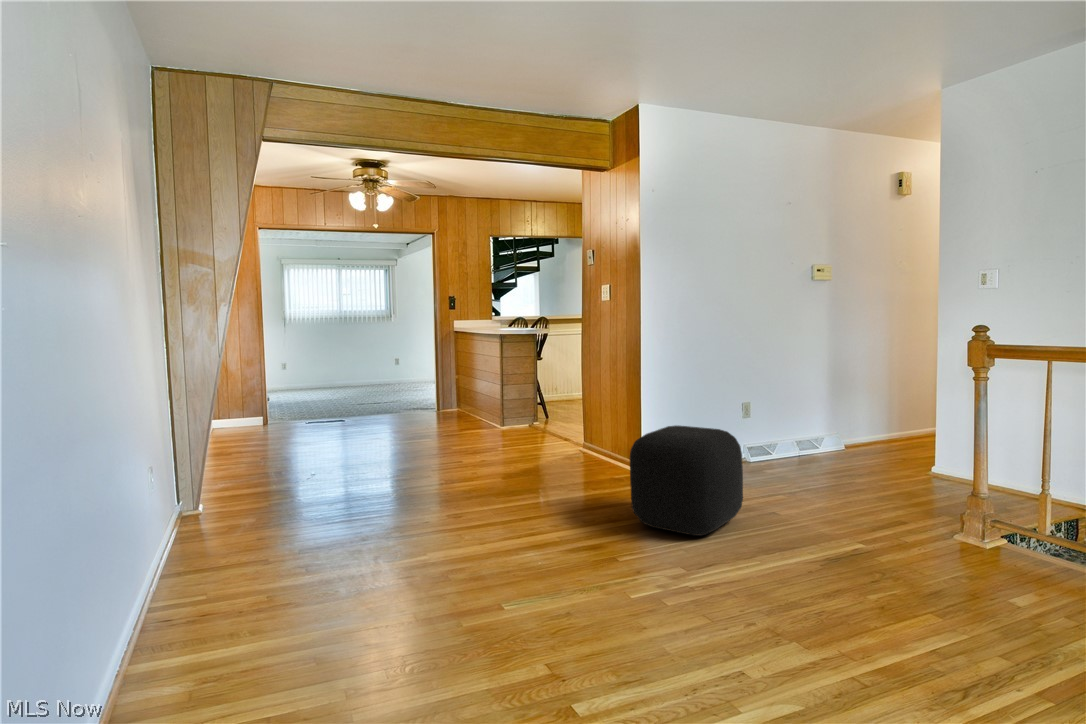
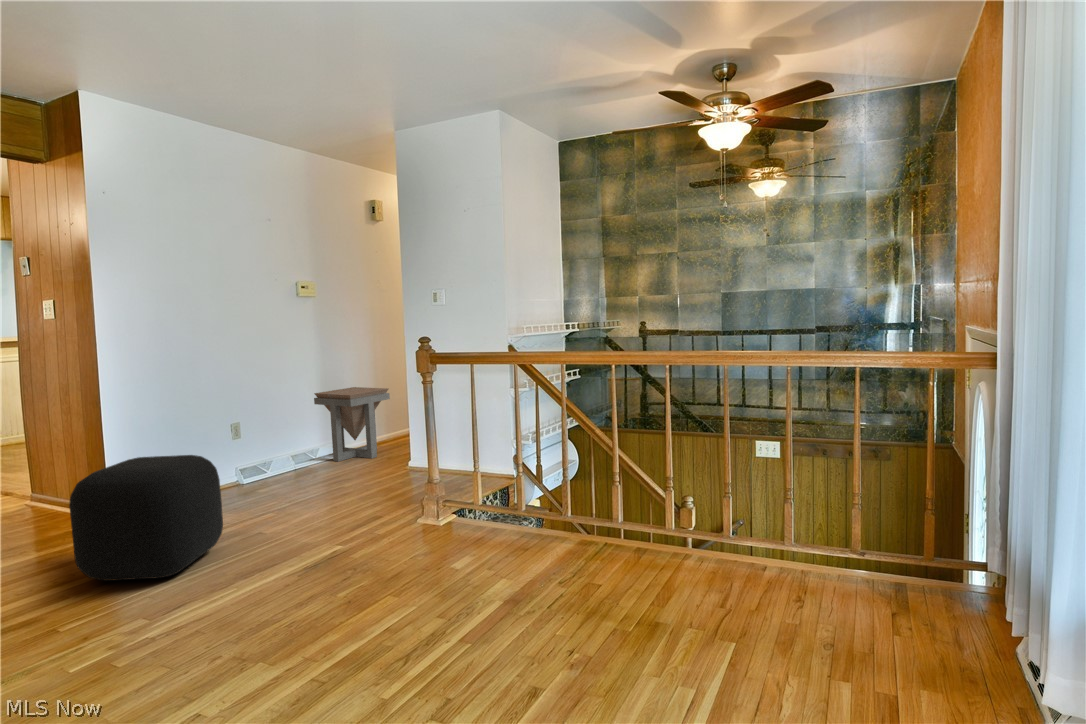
side table: none [820,373,910,456] -> present [314,387,390,462]

